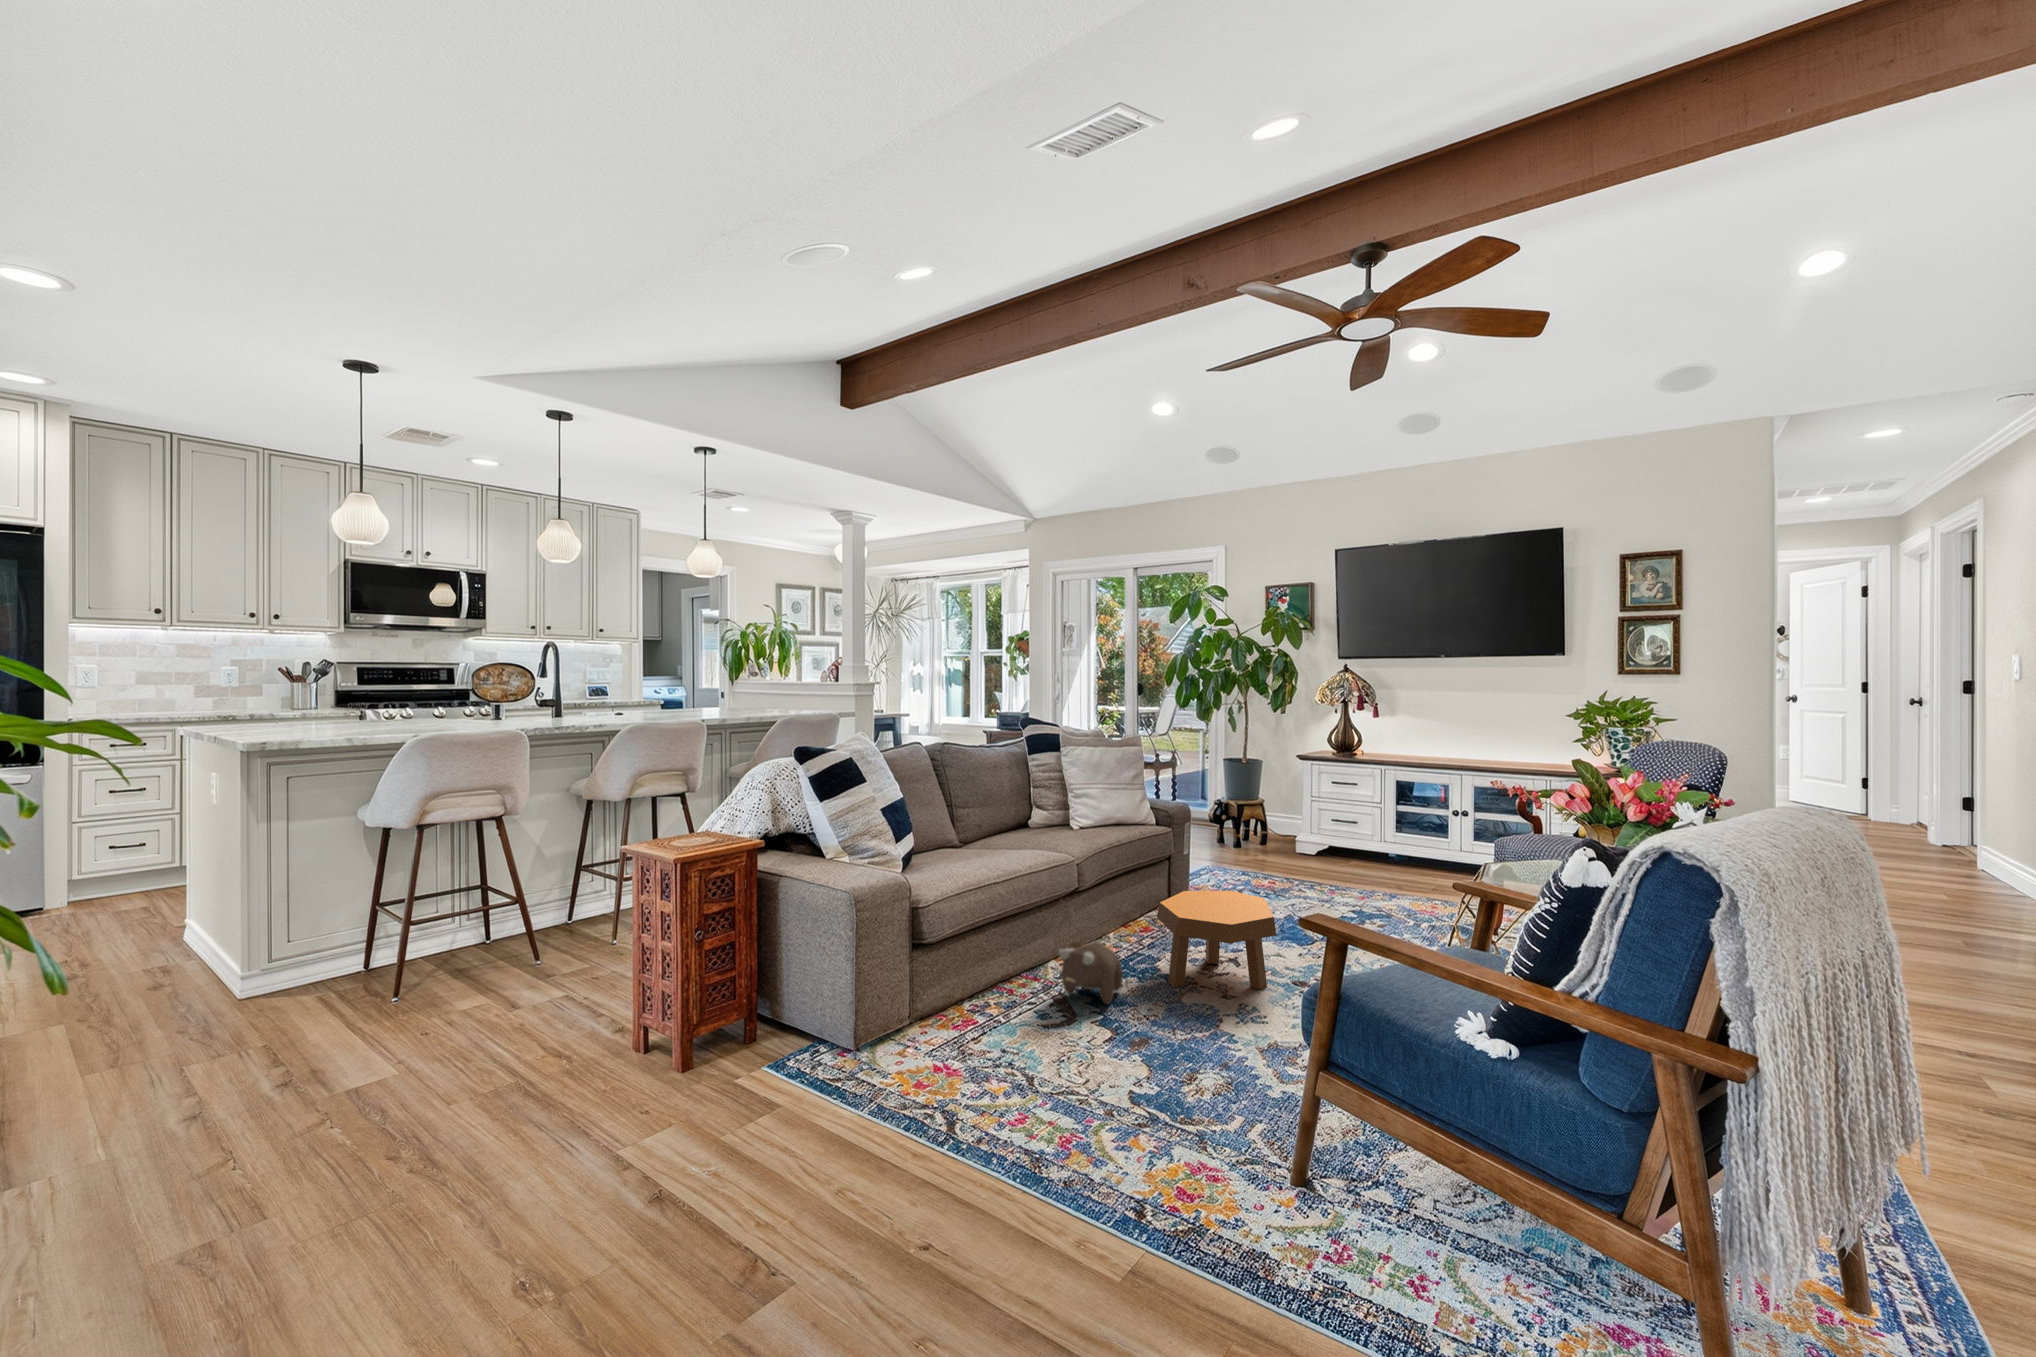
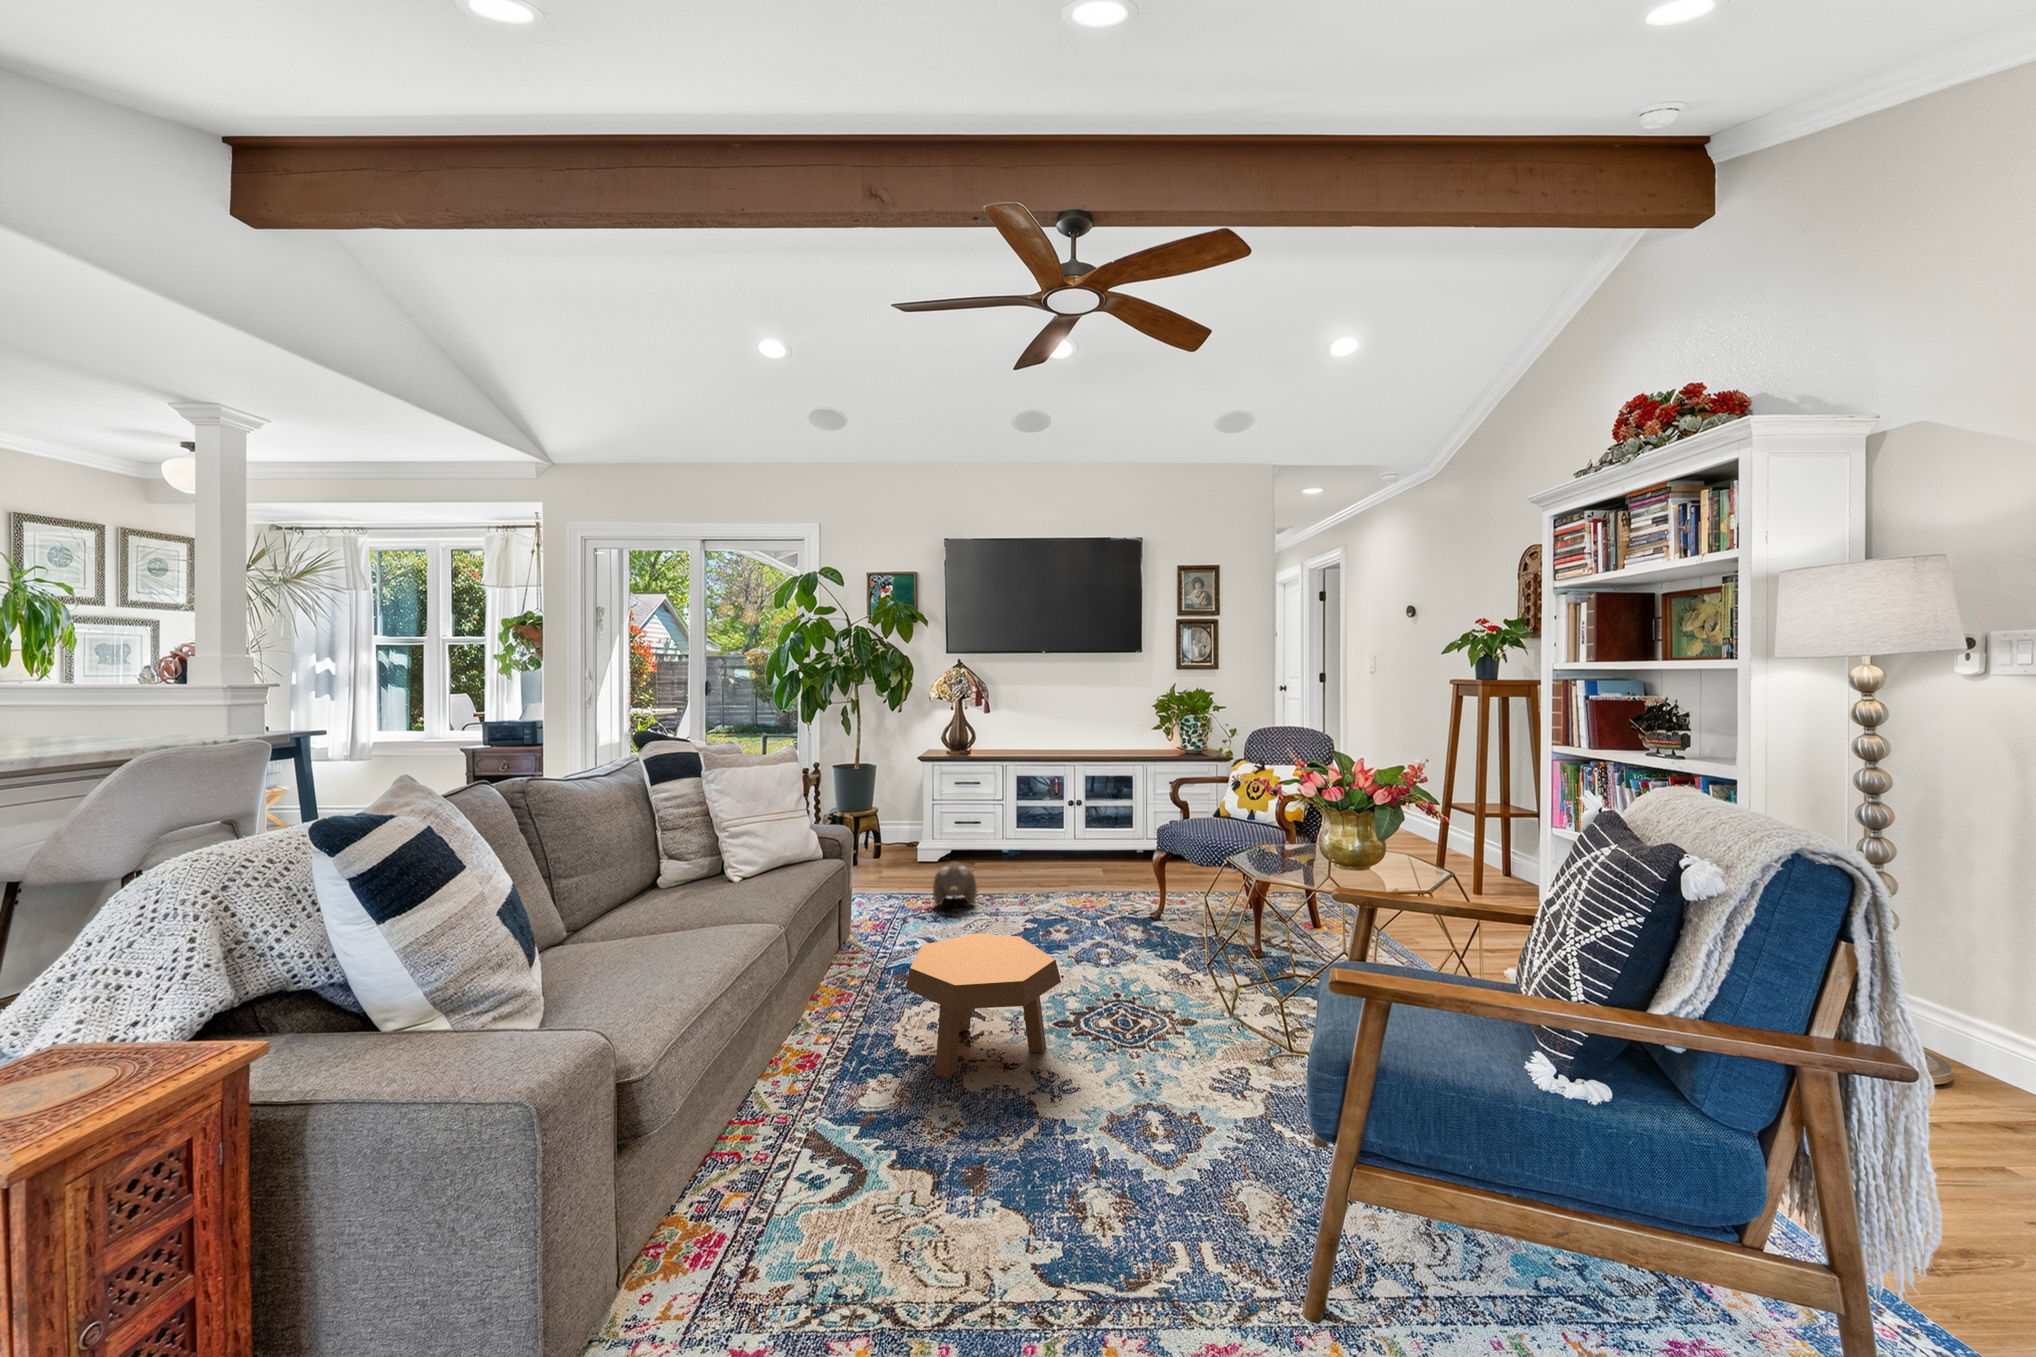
plush toy: present [1058,942,1123,1004] -> present [933,862,977,905]

